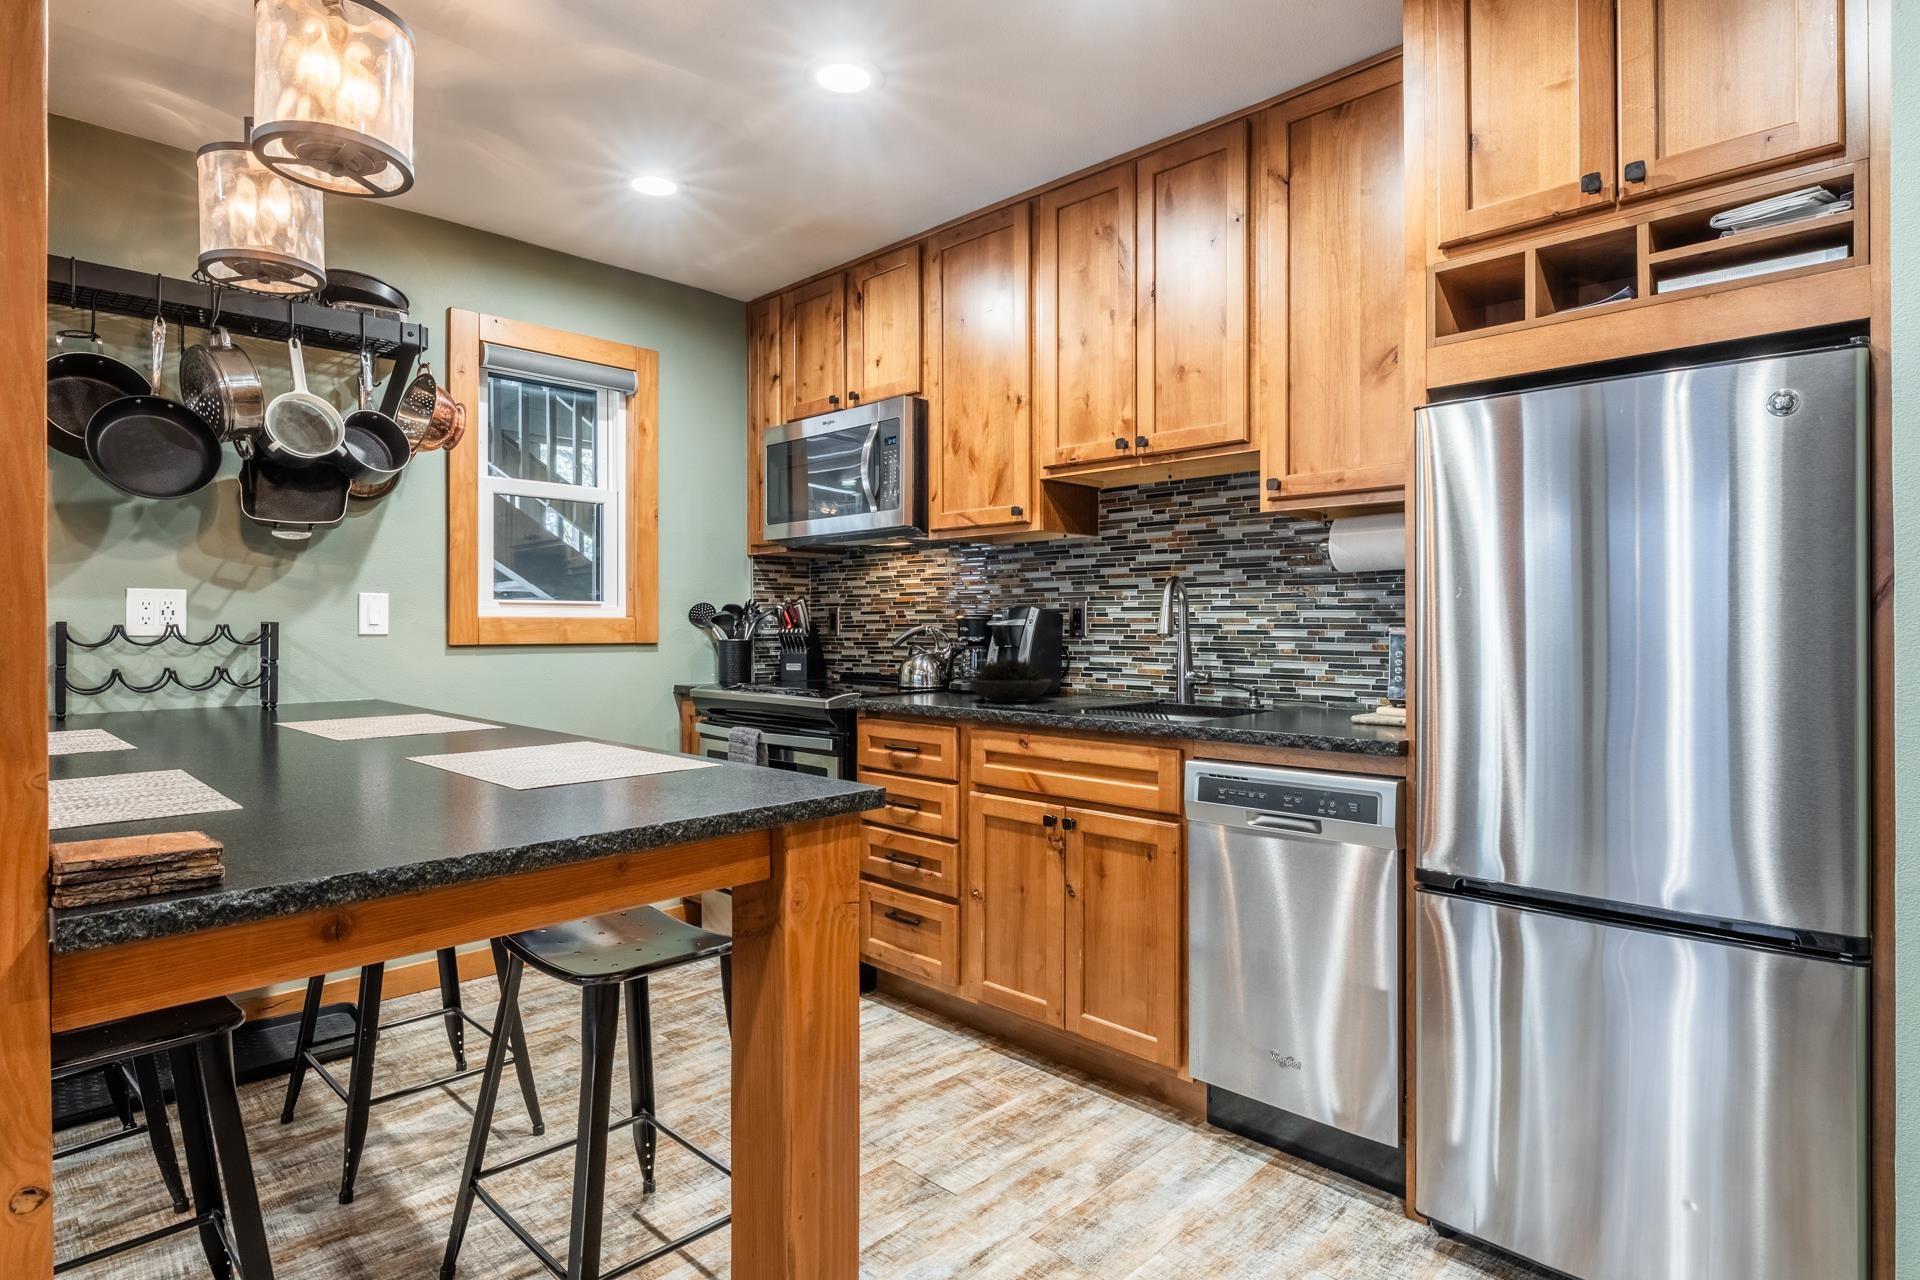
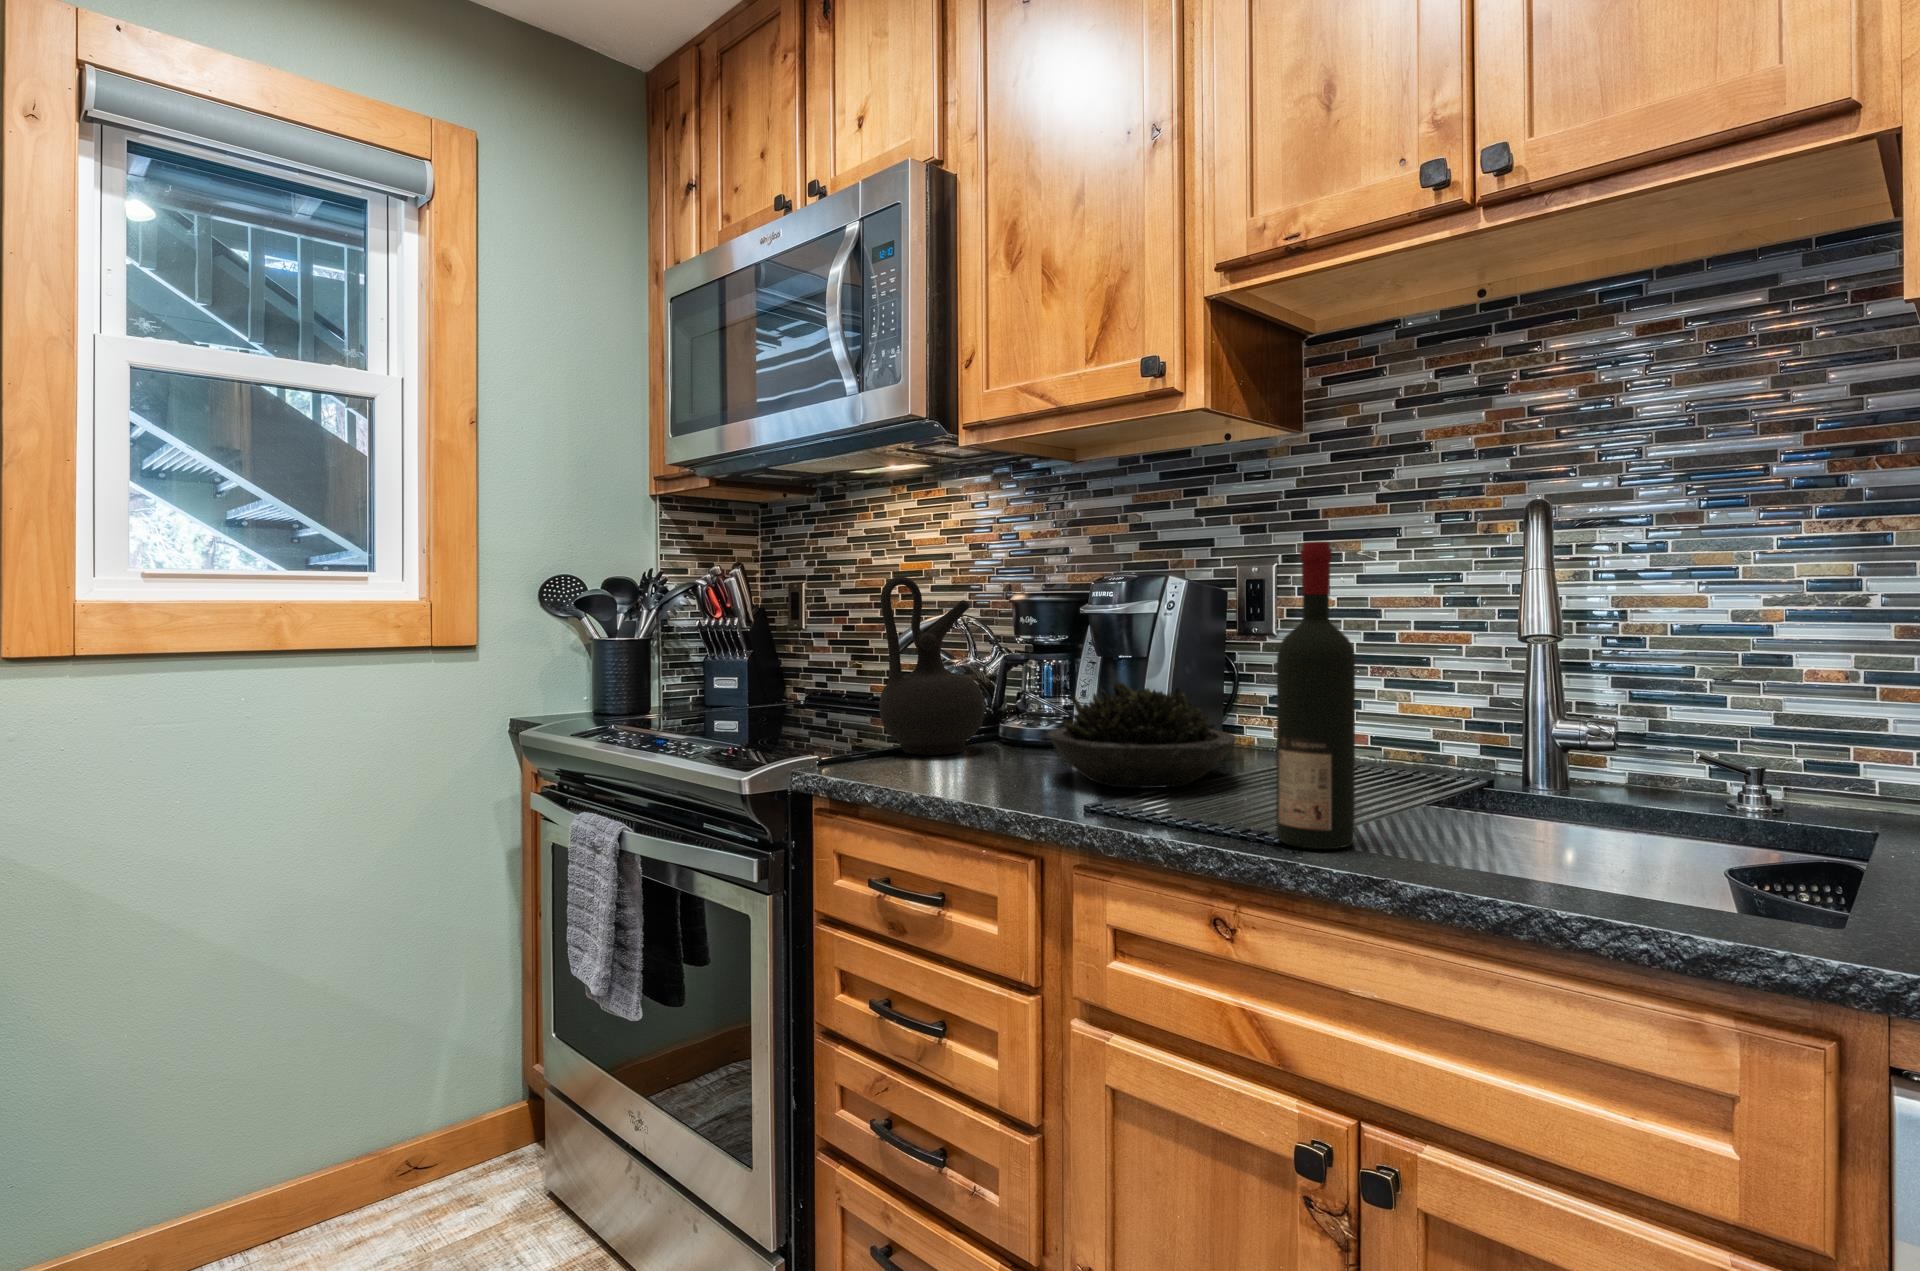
wine bottle: none [1048,595,1077,713] -> present [1276,542,1355,849]
ceramic jug: none [888,606,941,695] -> present [879,577,984,755]

